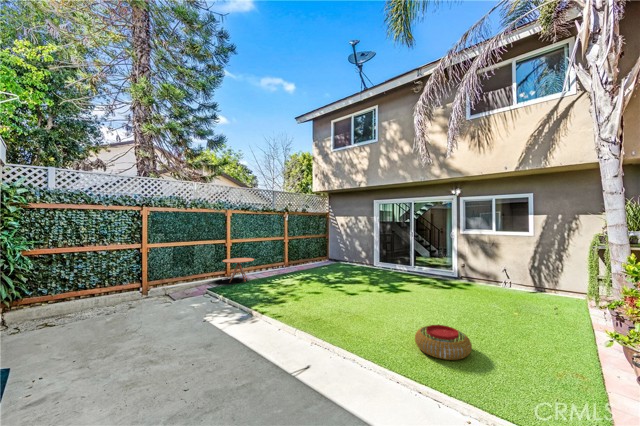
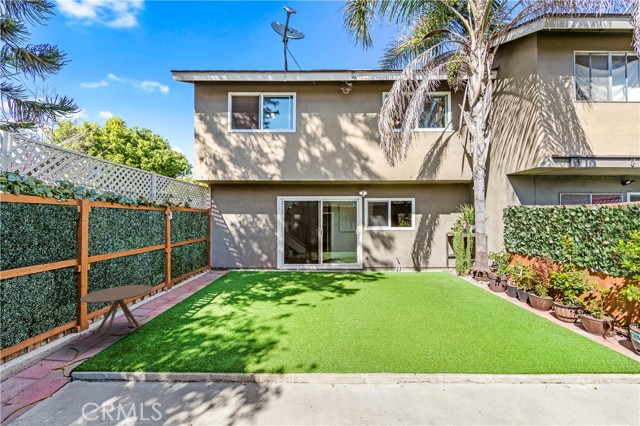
pouf: present [415,325,472,360] -> none [479,312,537,343]

